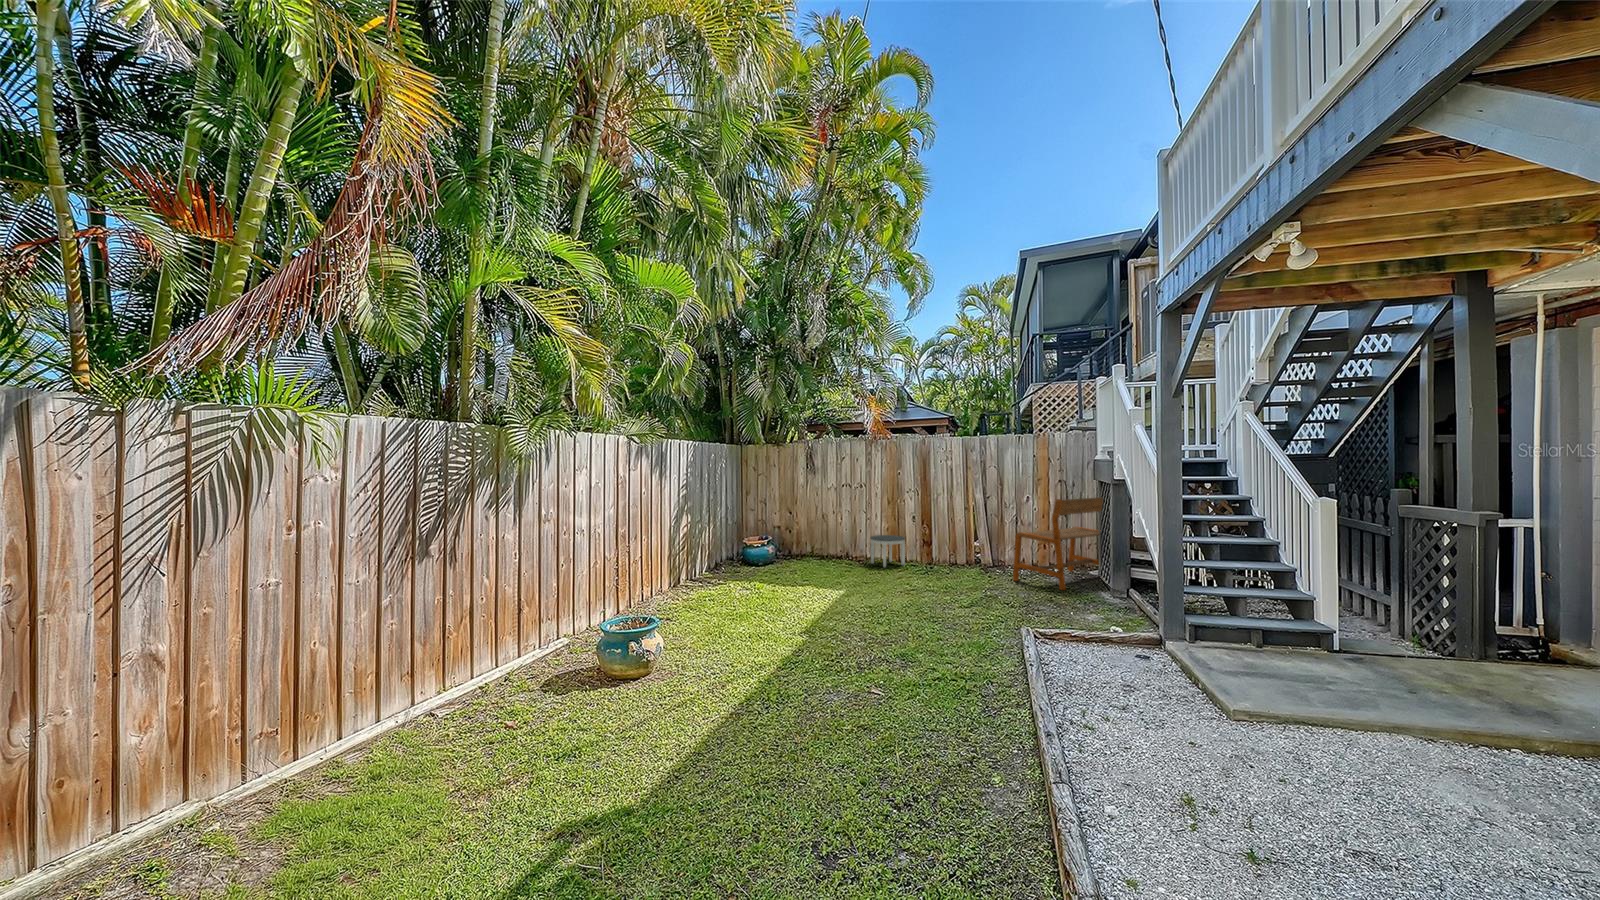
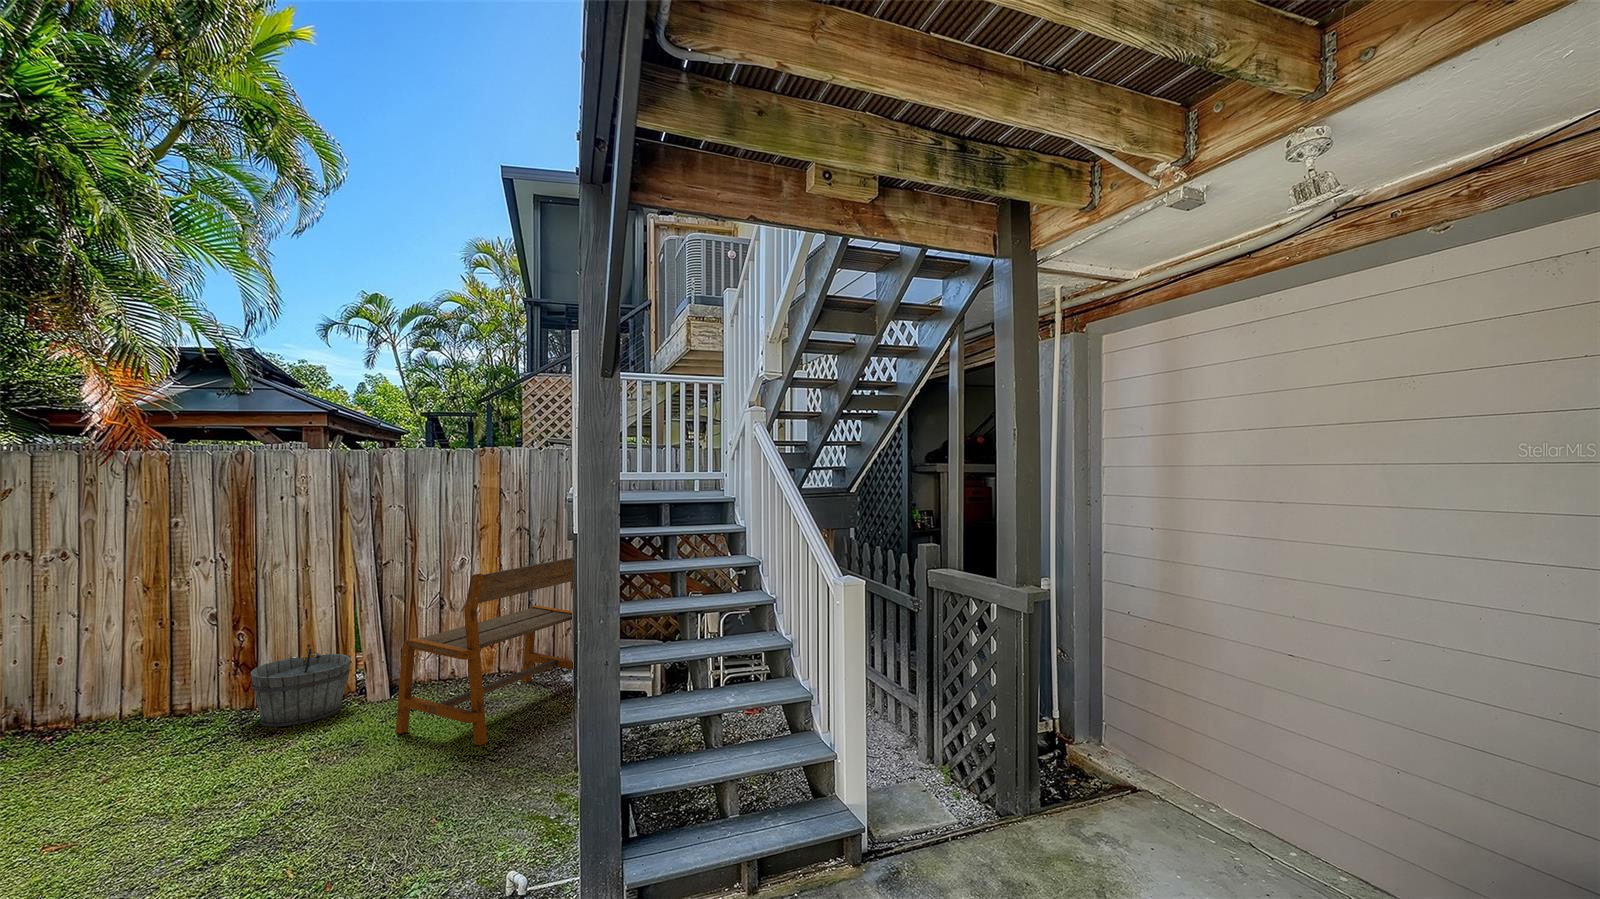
wooden bucket: none [937,534,979,571] -> present [251,644,351,727]
round table: present [870,535,905,567] -> none [68,660,178,746]

